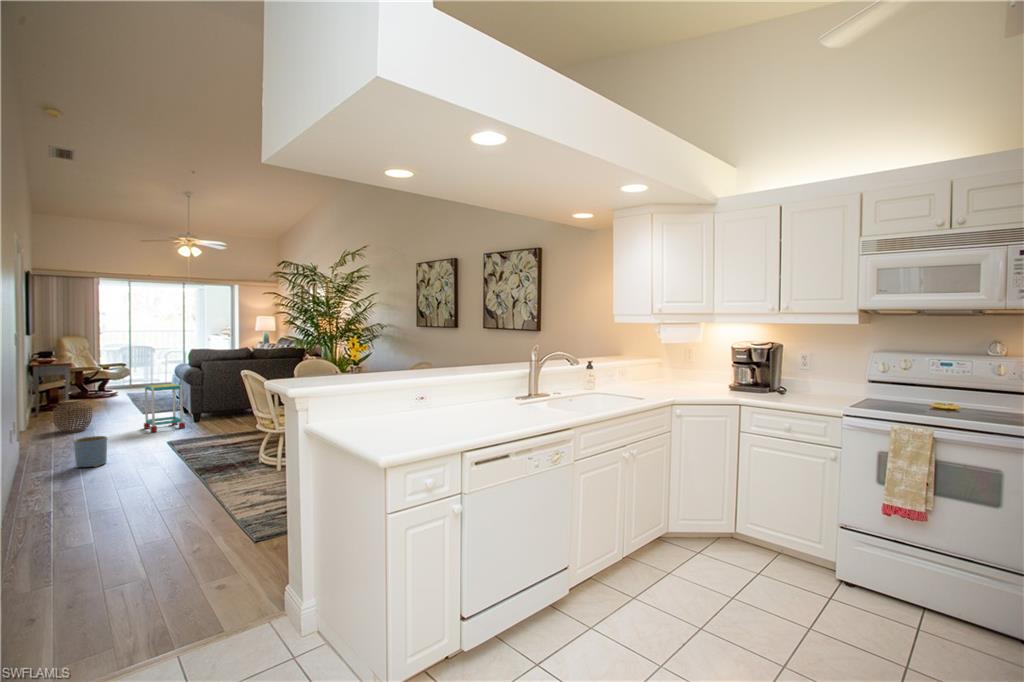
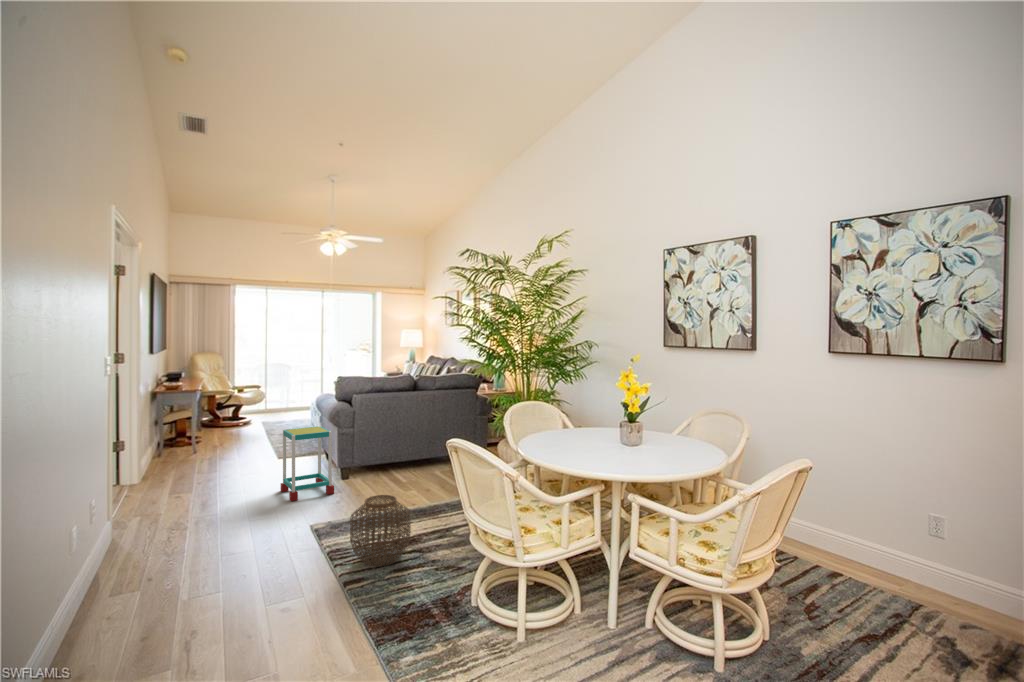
woven basket: present [53,400,92,433] -> present [350,495,411,566]
planter: present [74,436,107,468] -> none [175,534,227,596]

